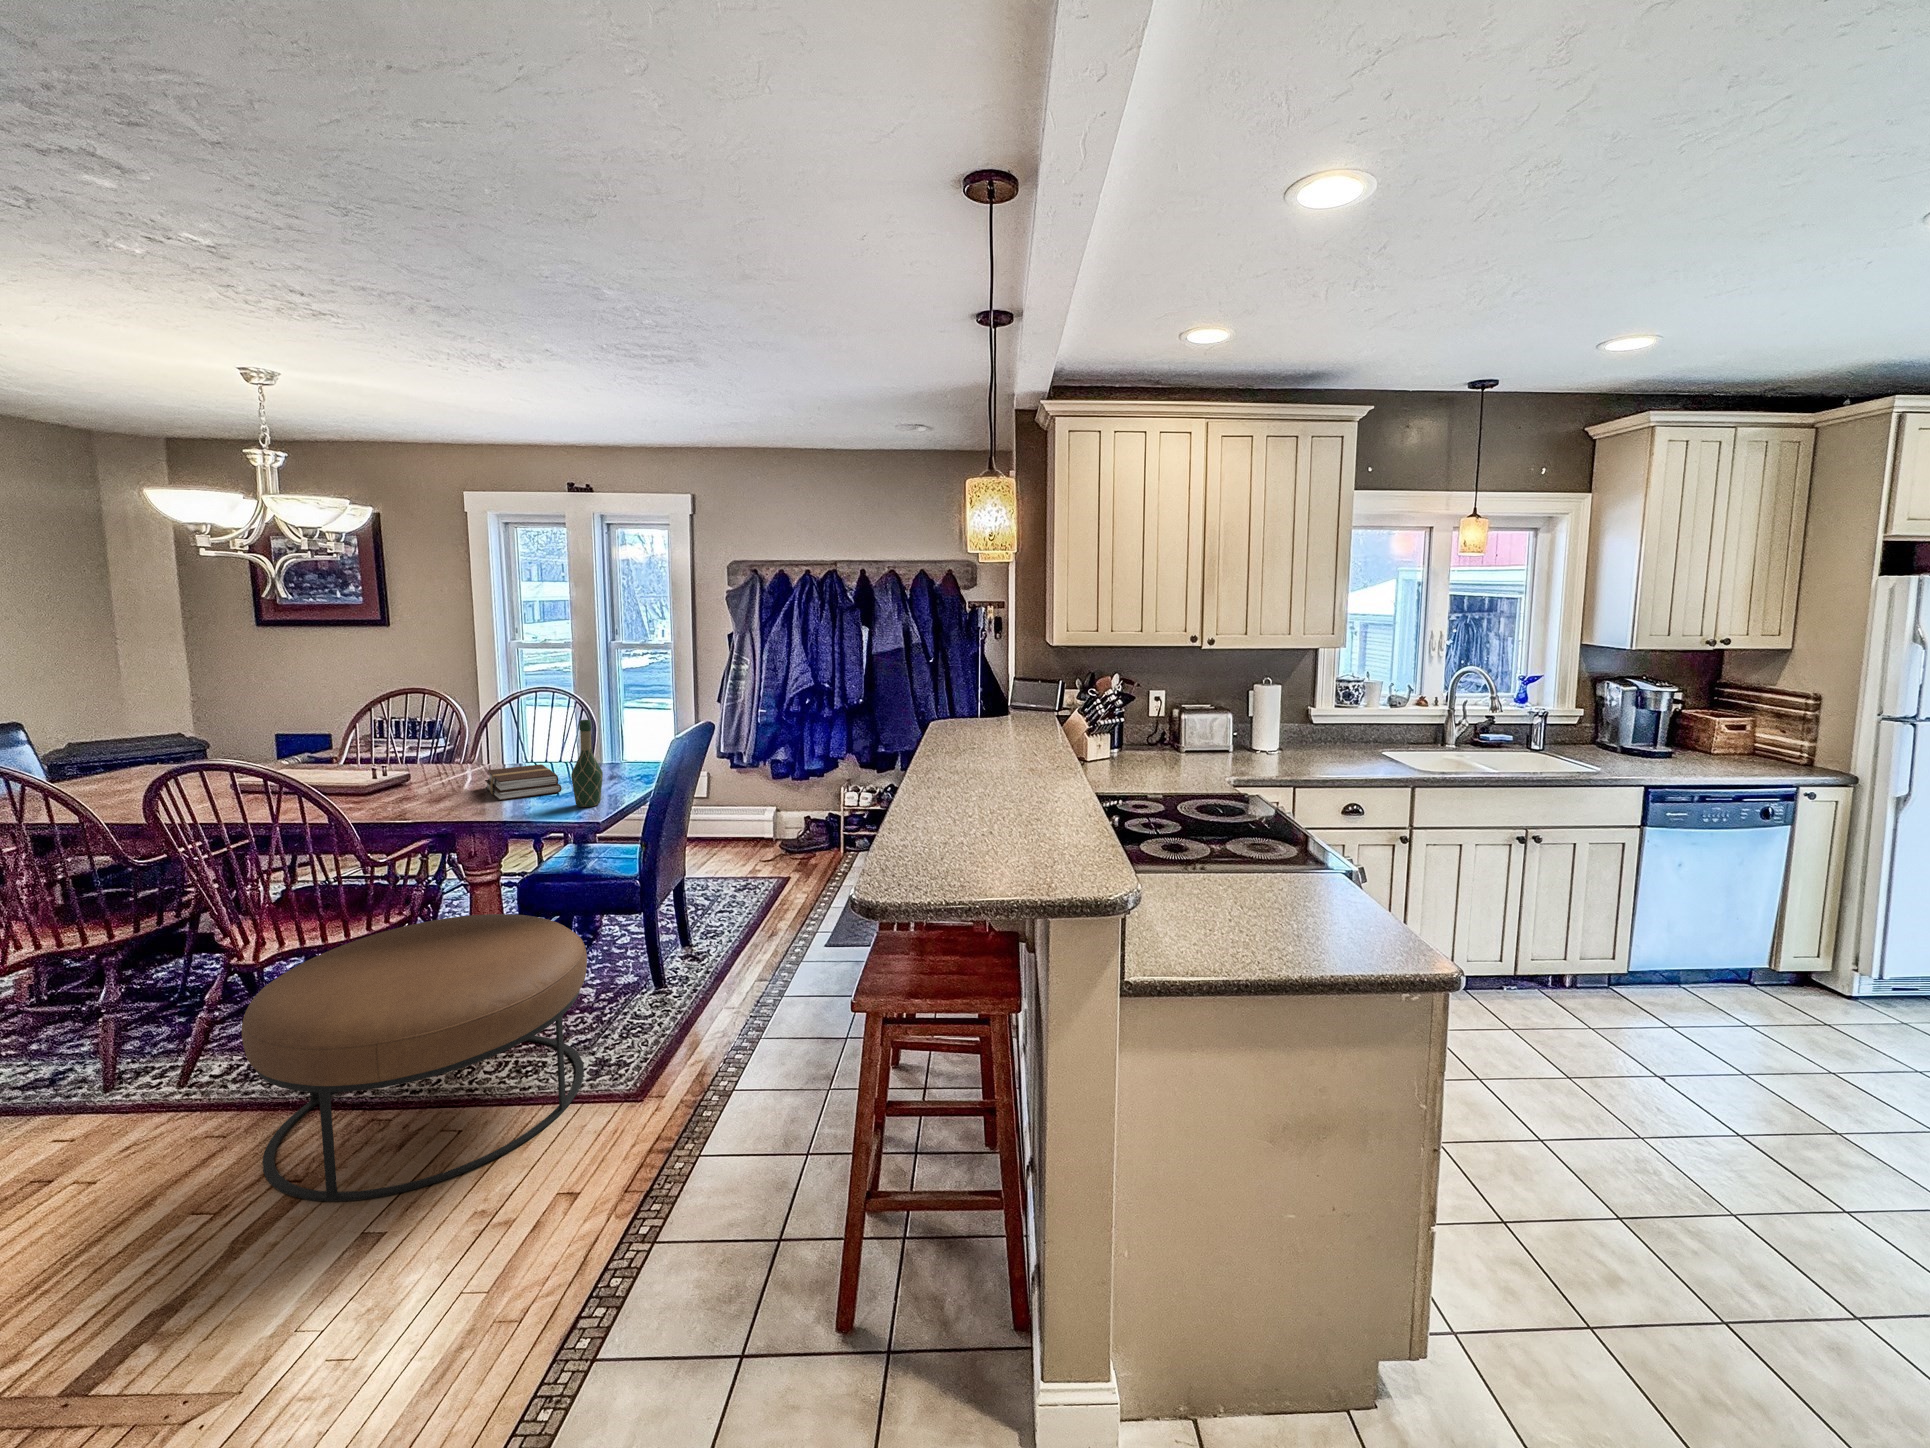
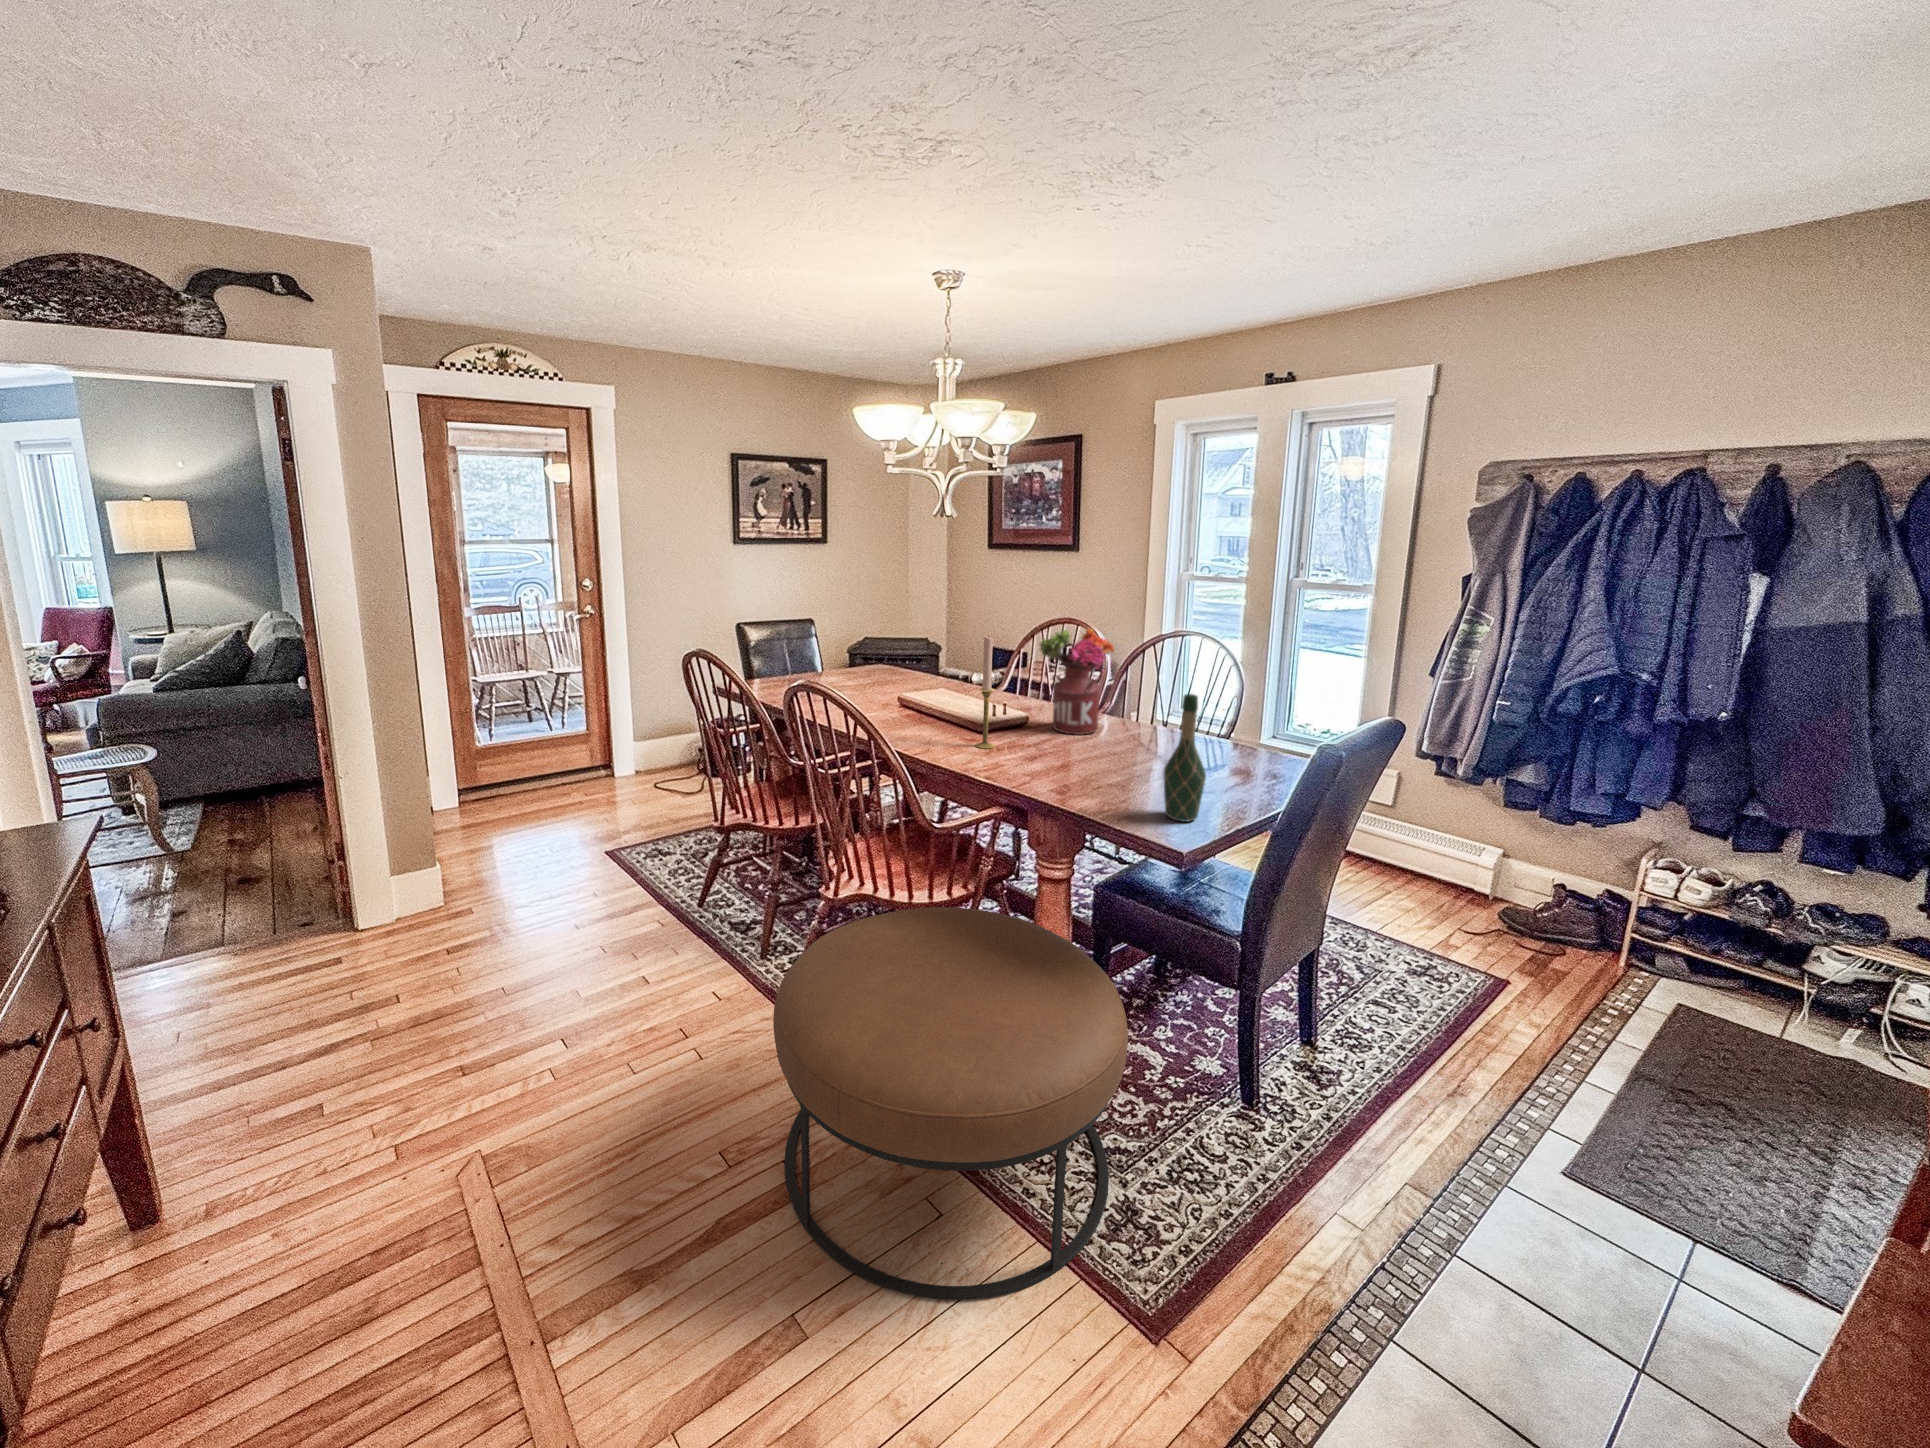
flower arrangement: none [415,689,492,780] -> present [1040,628,1115,735]
candlestick: none [370,701,392,802] -> present [976,636,995,748]
book: present [485,764,562,800] -> none [1086,733,1162,783]

